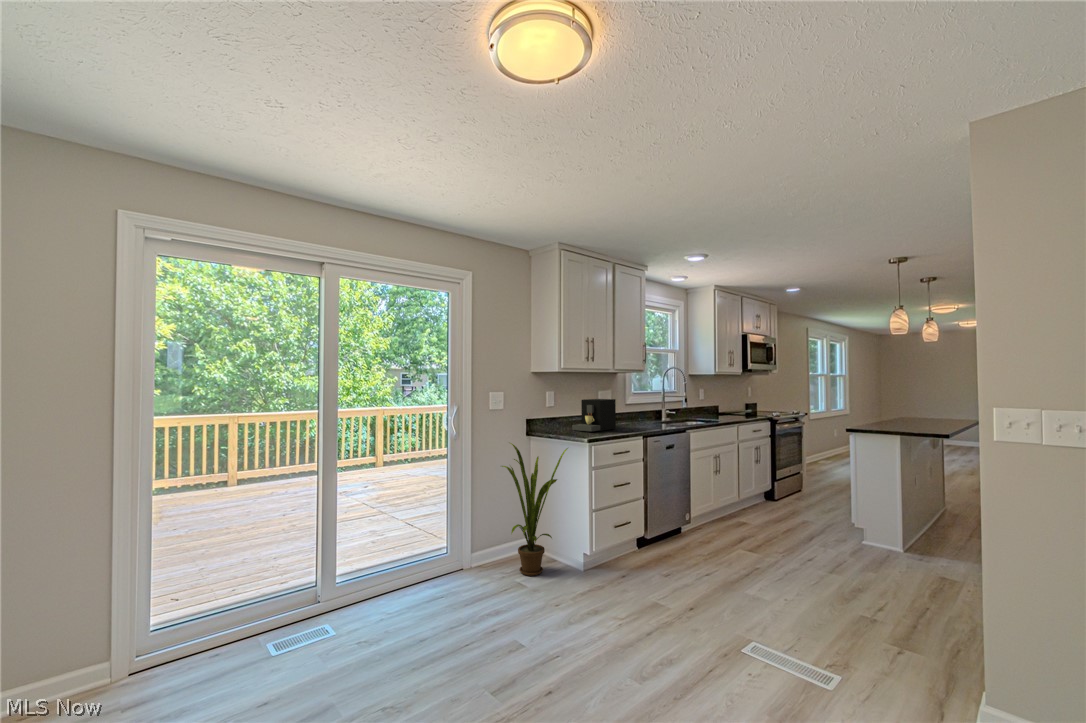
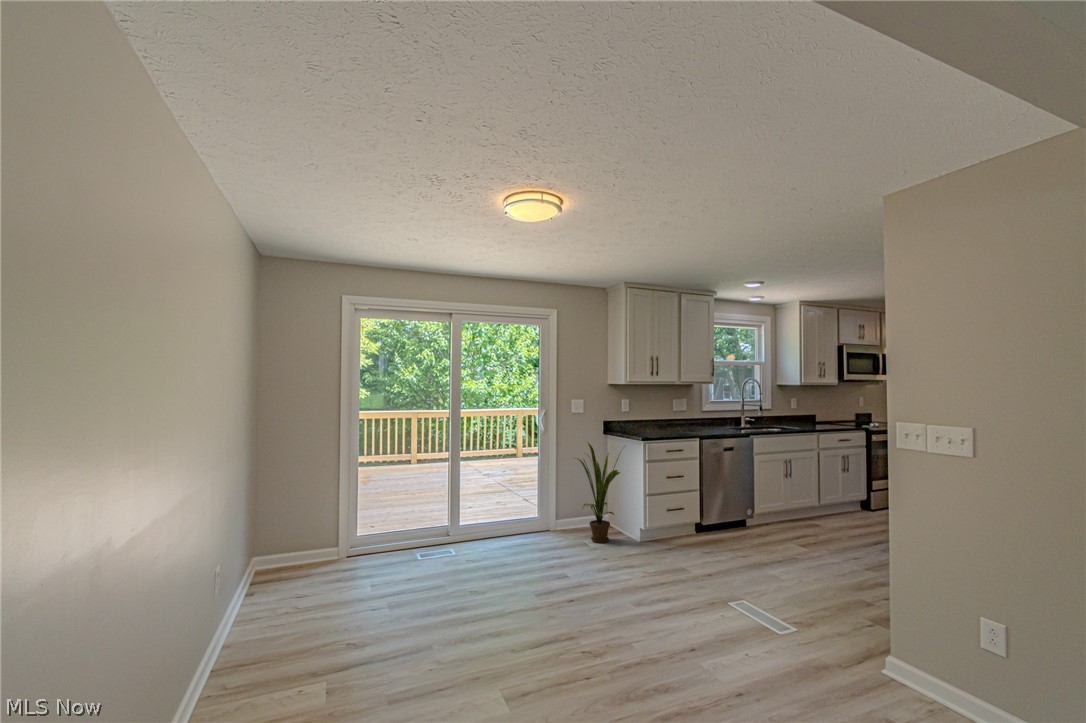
coffee maker: present [572,399,616,431] -> none [638,408,677,434]

